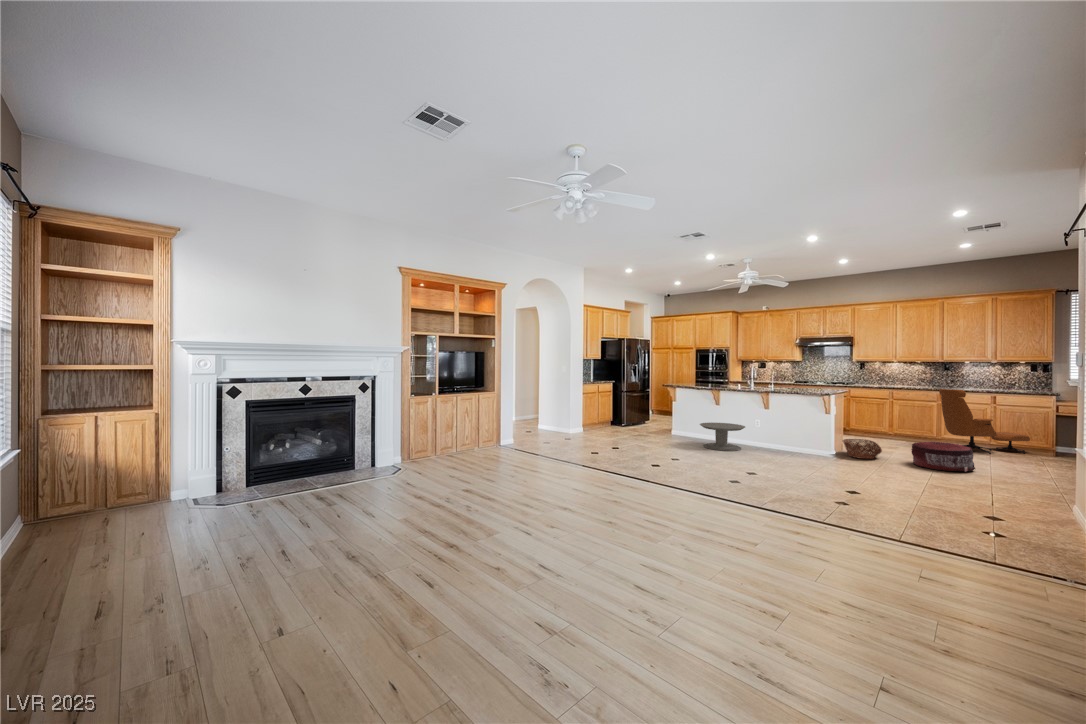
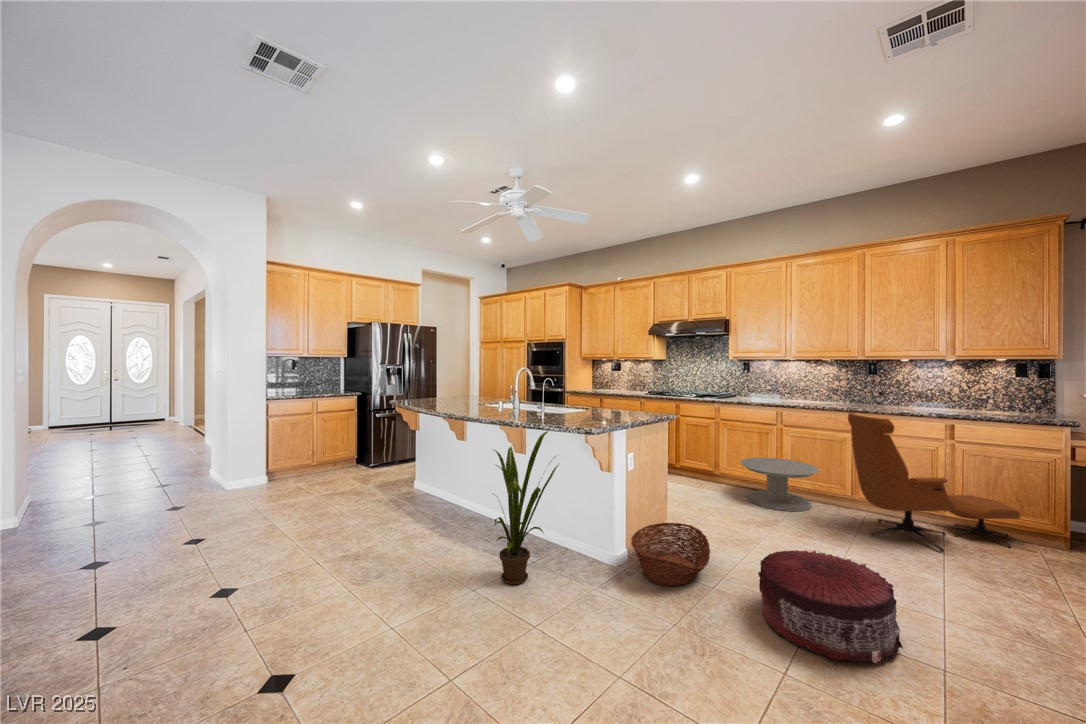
house plant: none [775,393,815,458] -> present [493,431,559,585]
side table: present [700,423,745,451] -> present [740,458,819,511]

